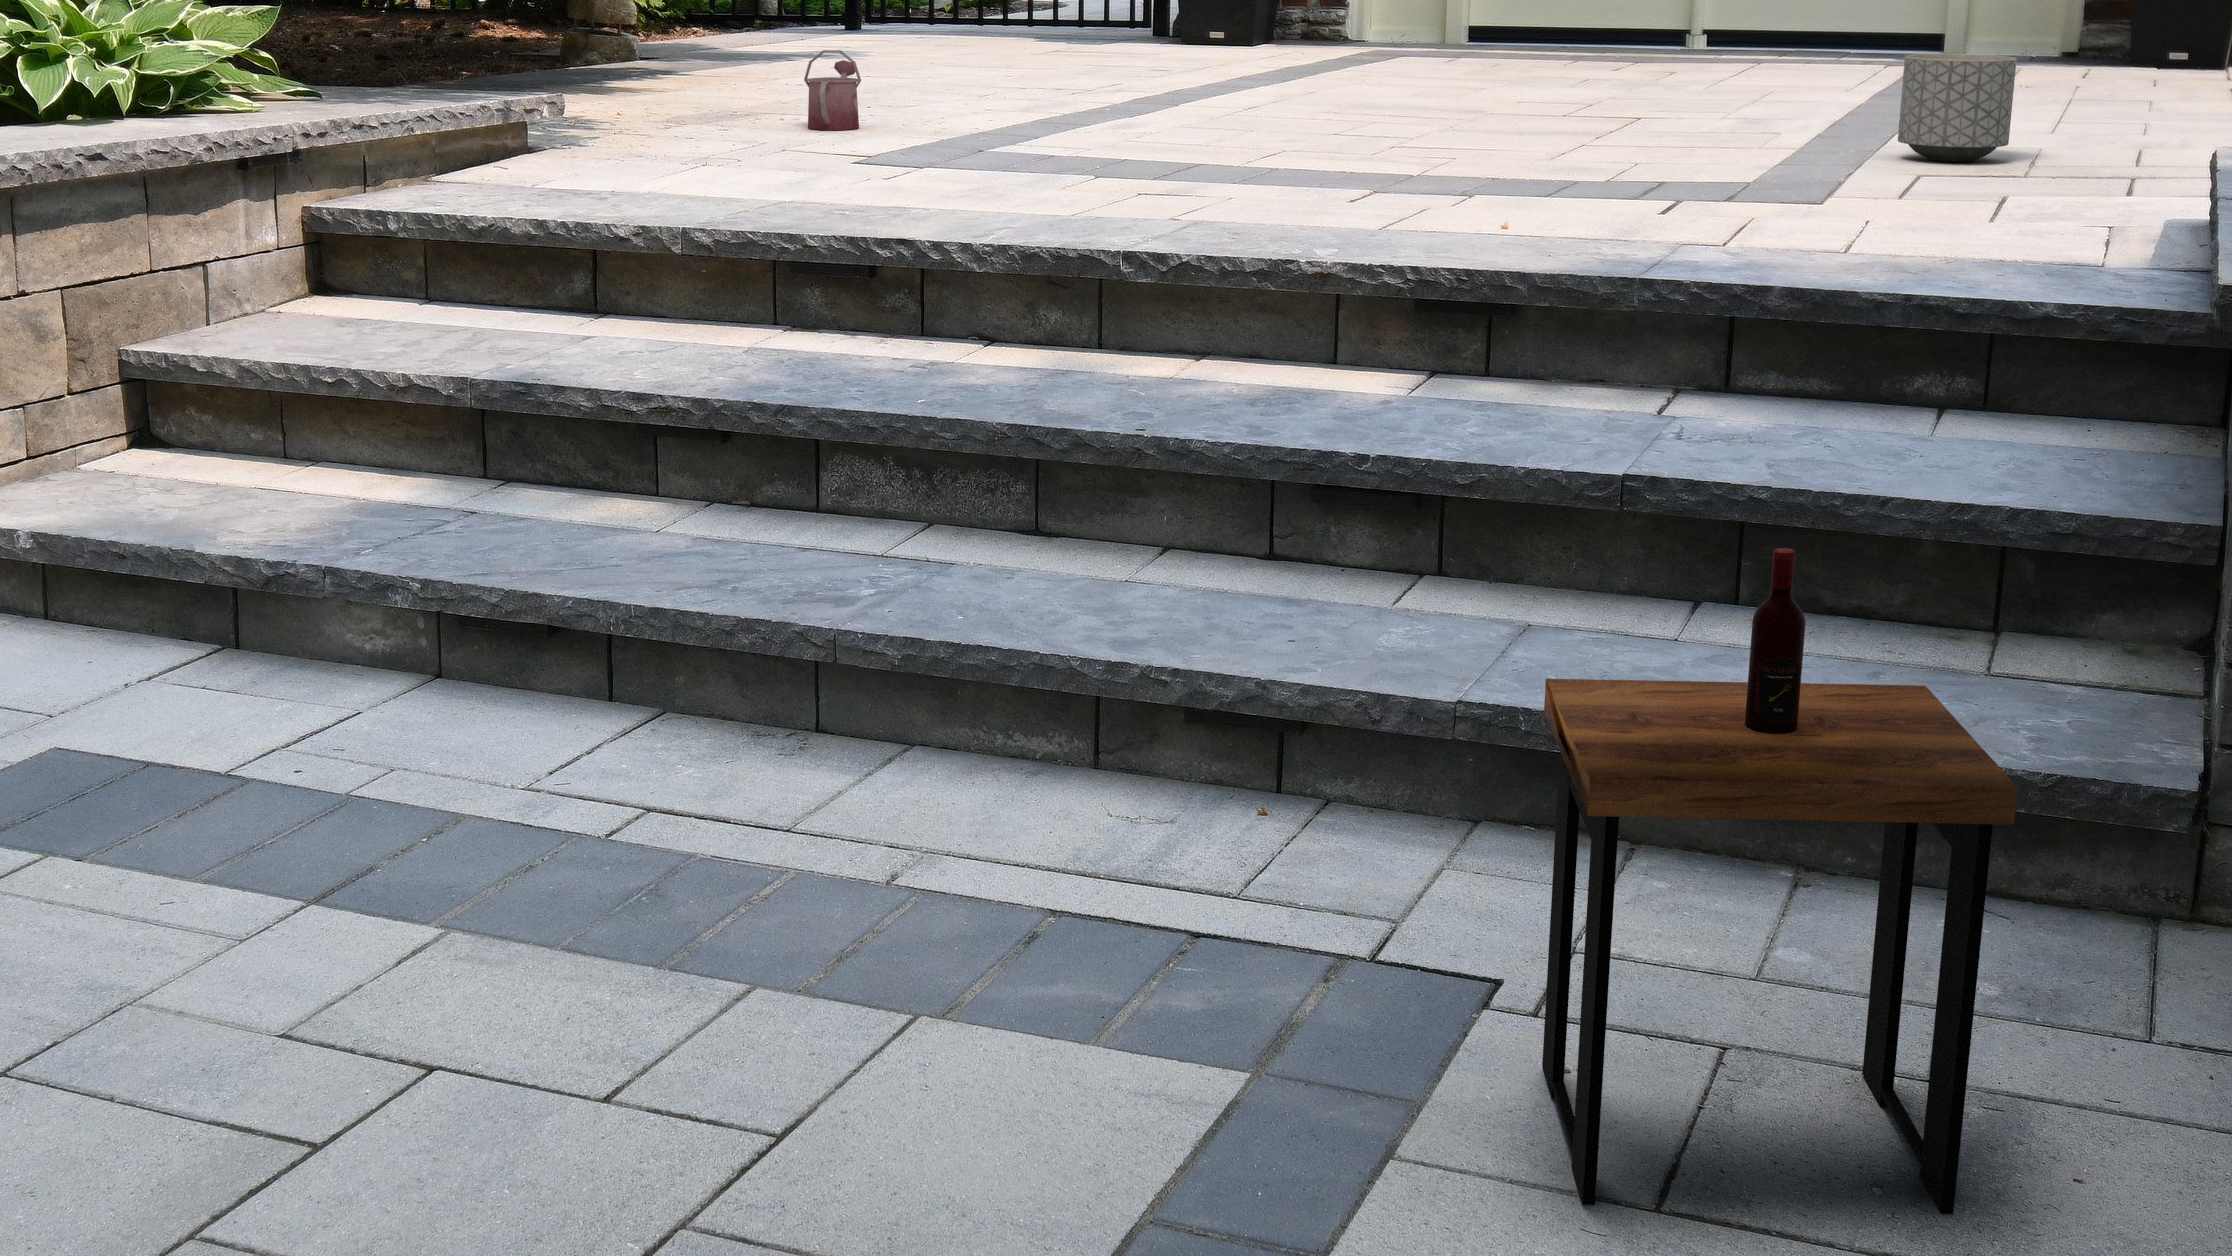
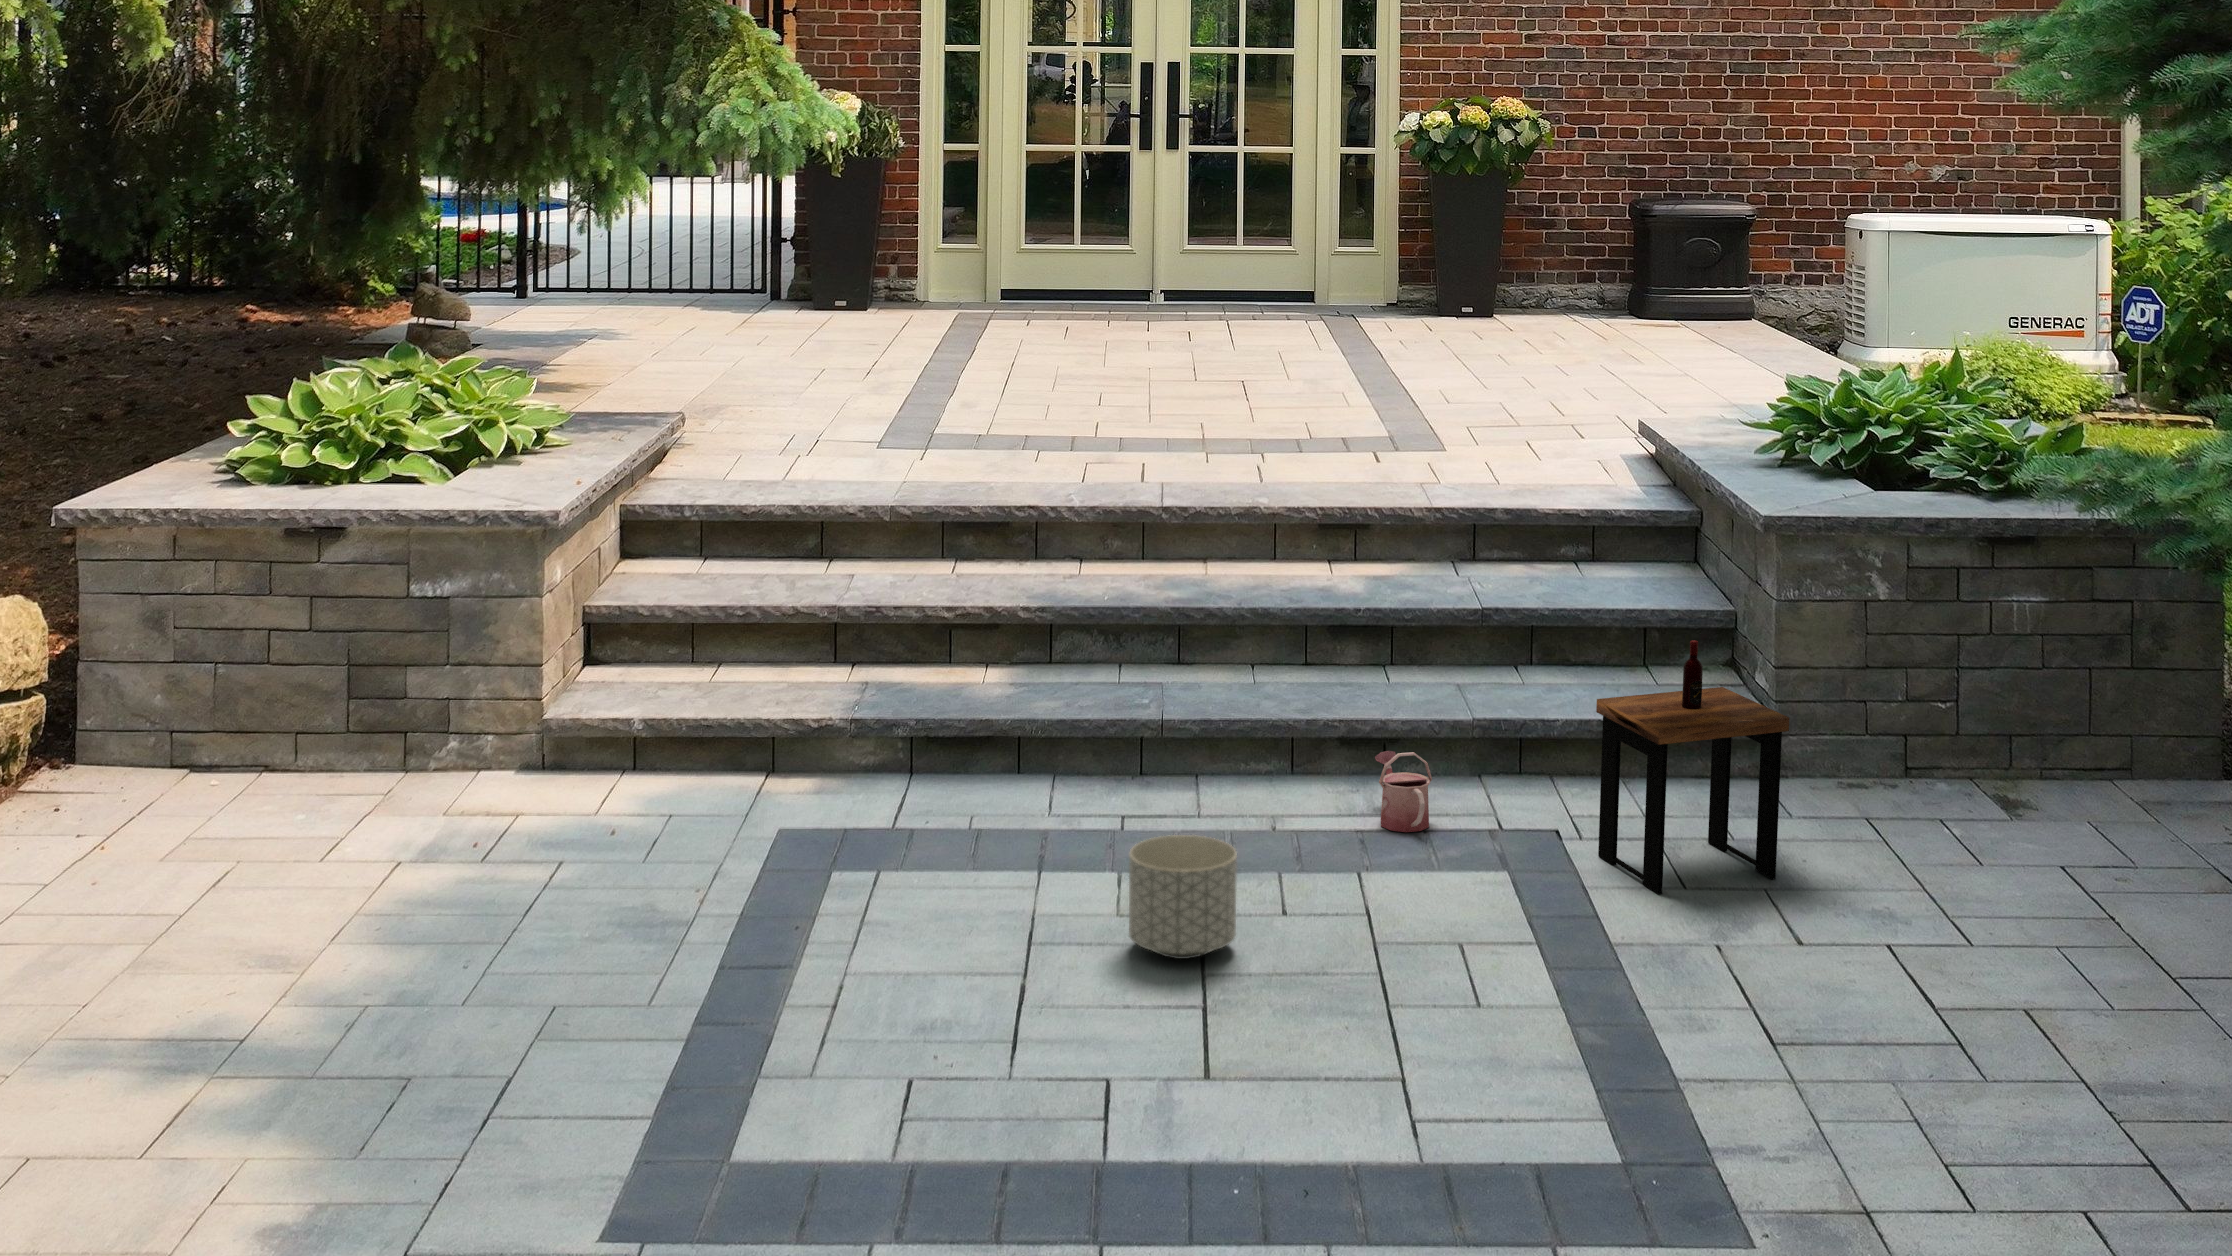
watering can: present [804,50,861,130] -> present [1375,751,1432,832]
planter: present [1898,54,2017,162] -> present [1129,835,1237,959]

